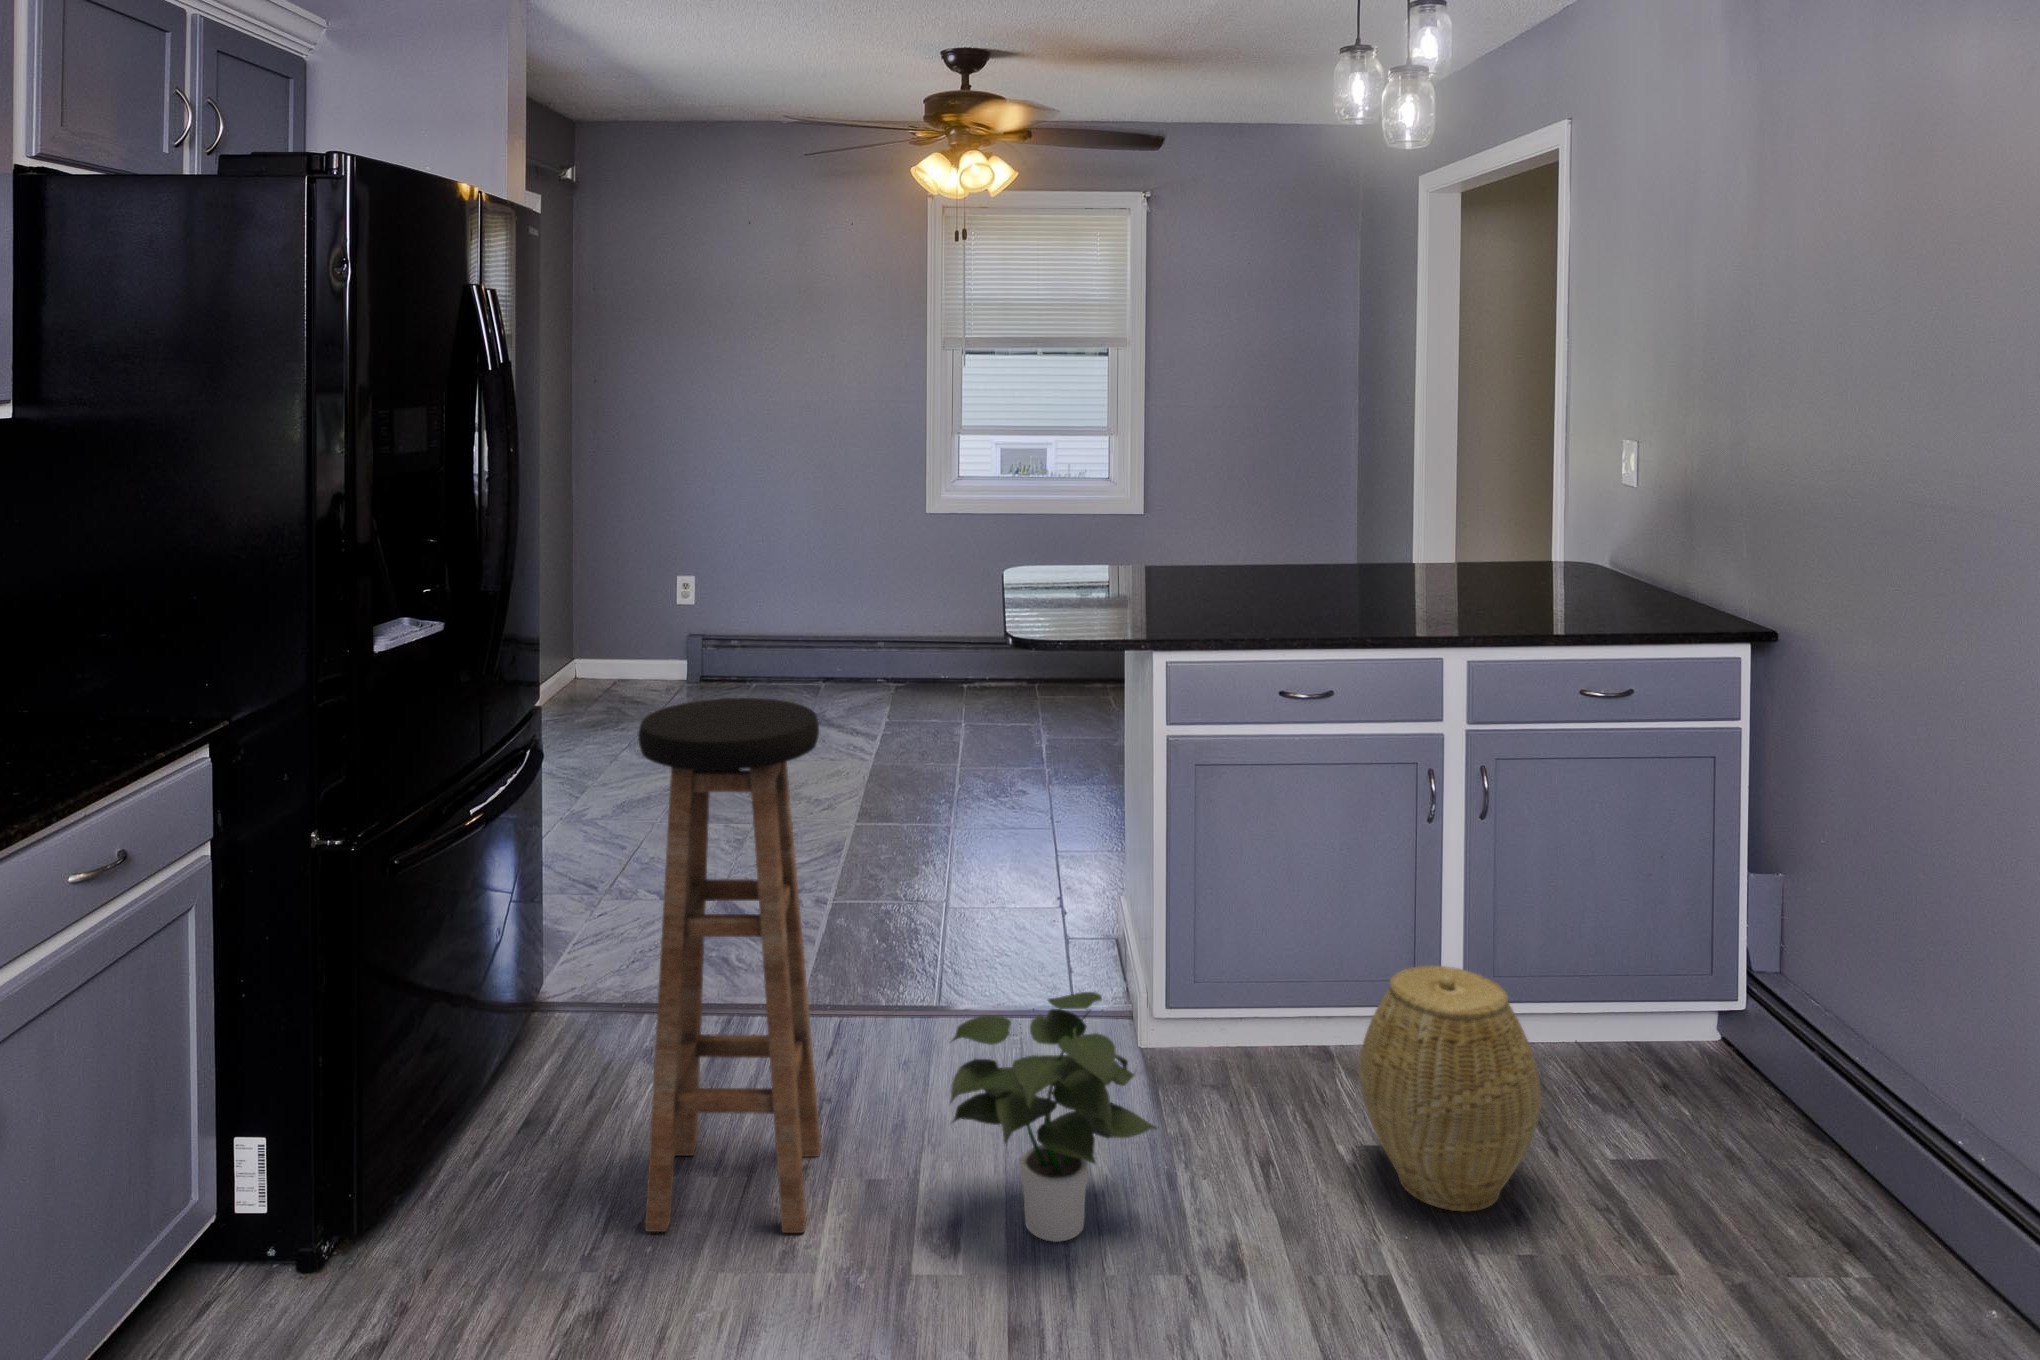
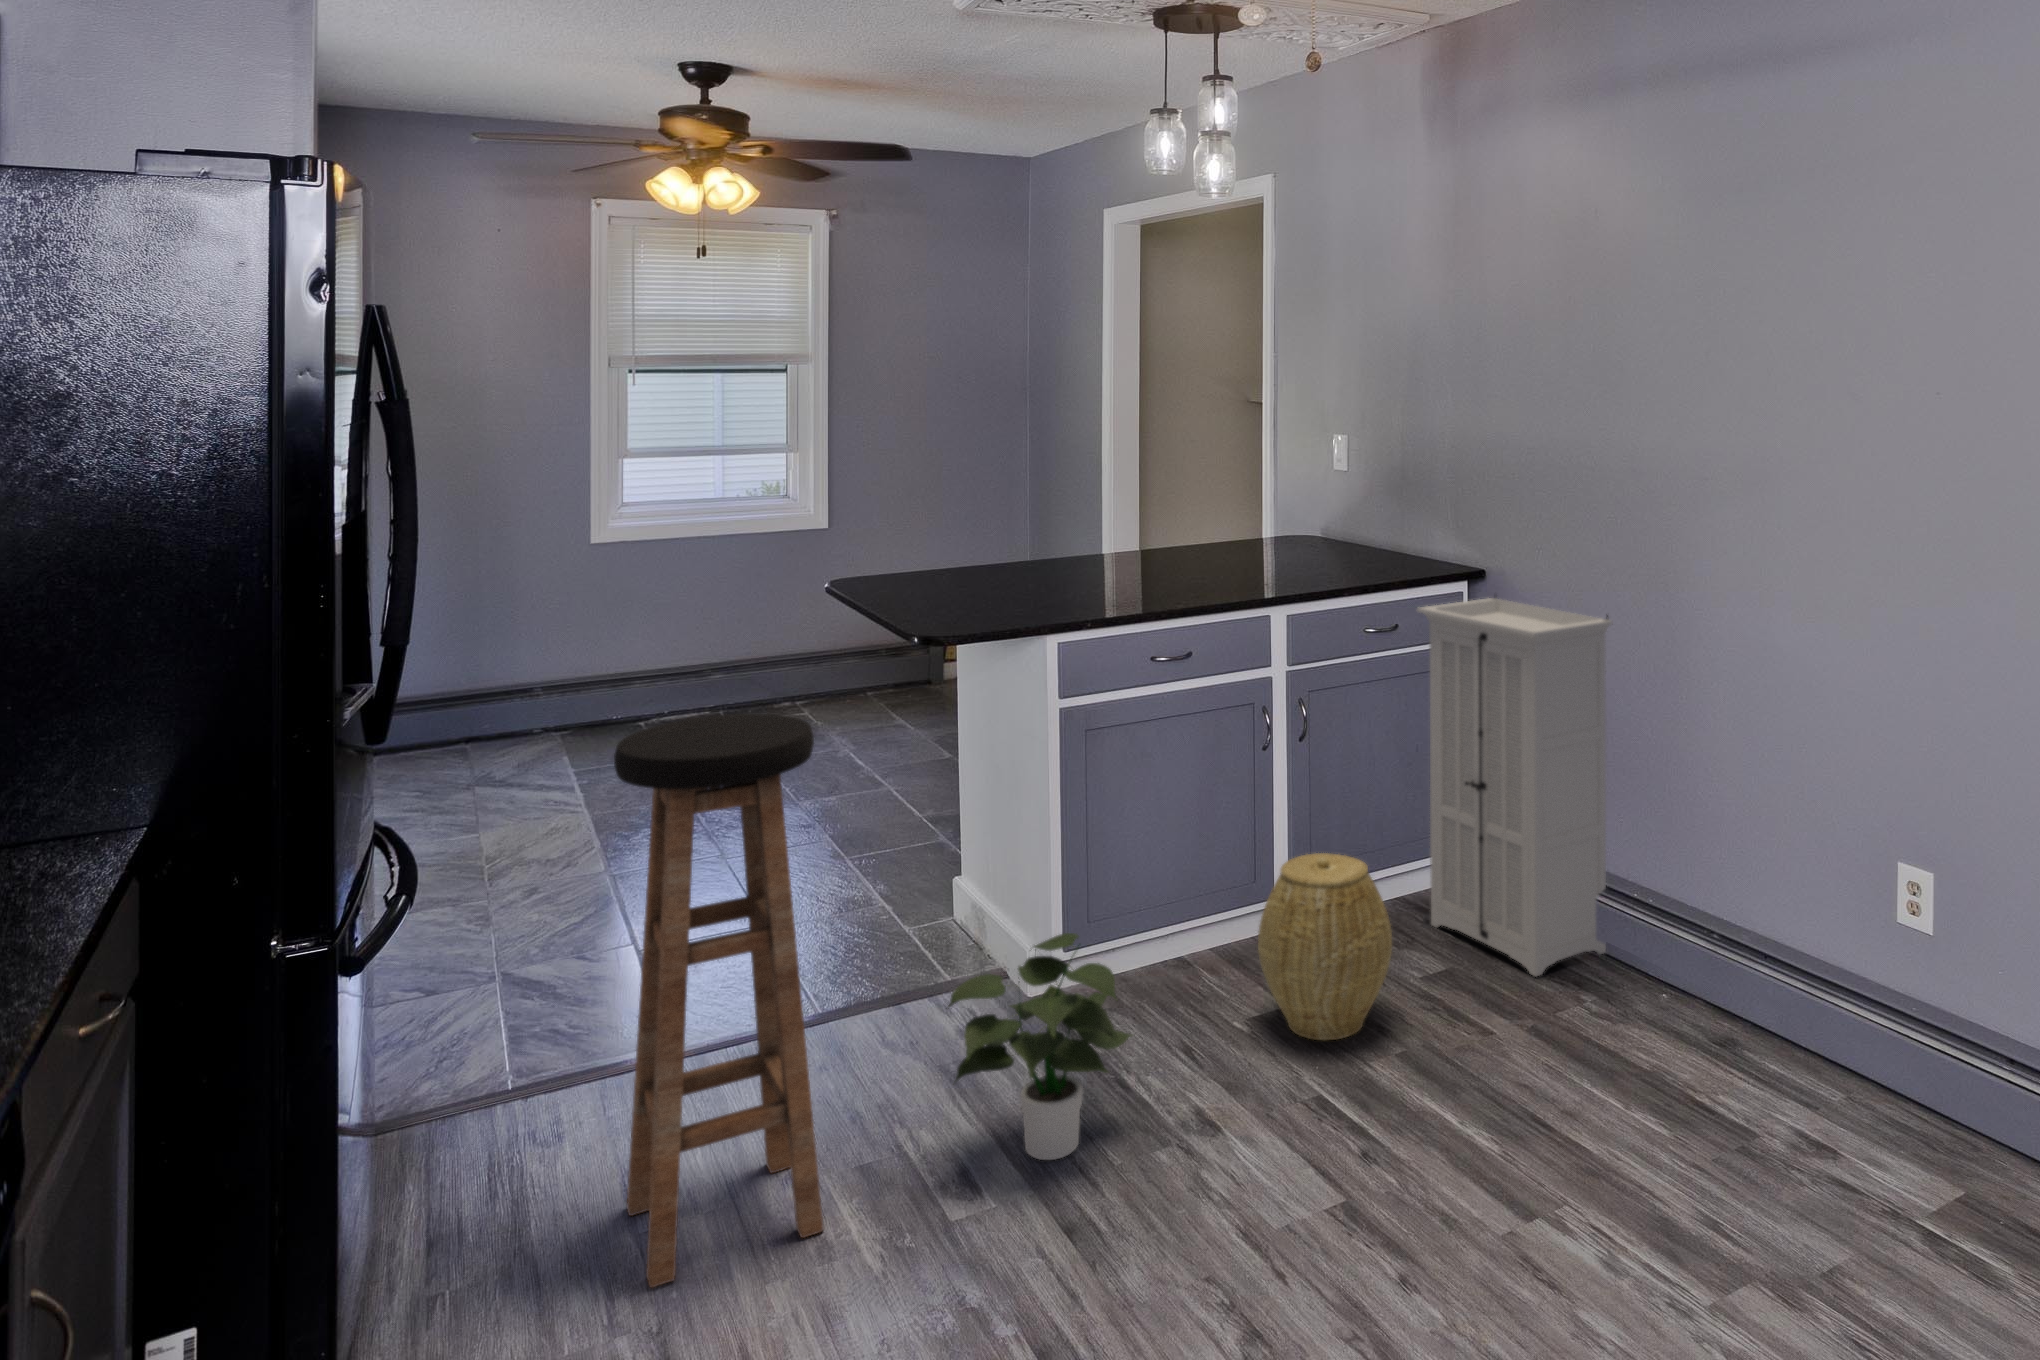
storage cabinet: none [1656,663,1948,1215] -> present [1417,597,1612,976]

